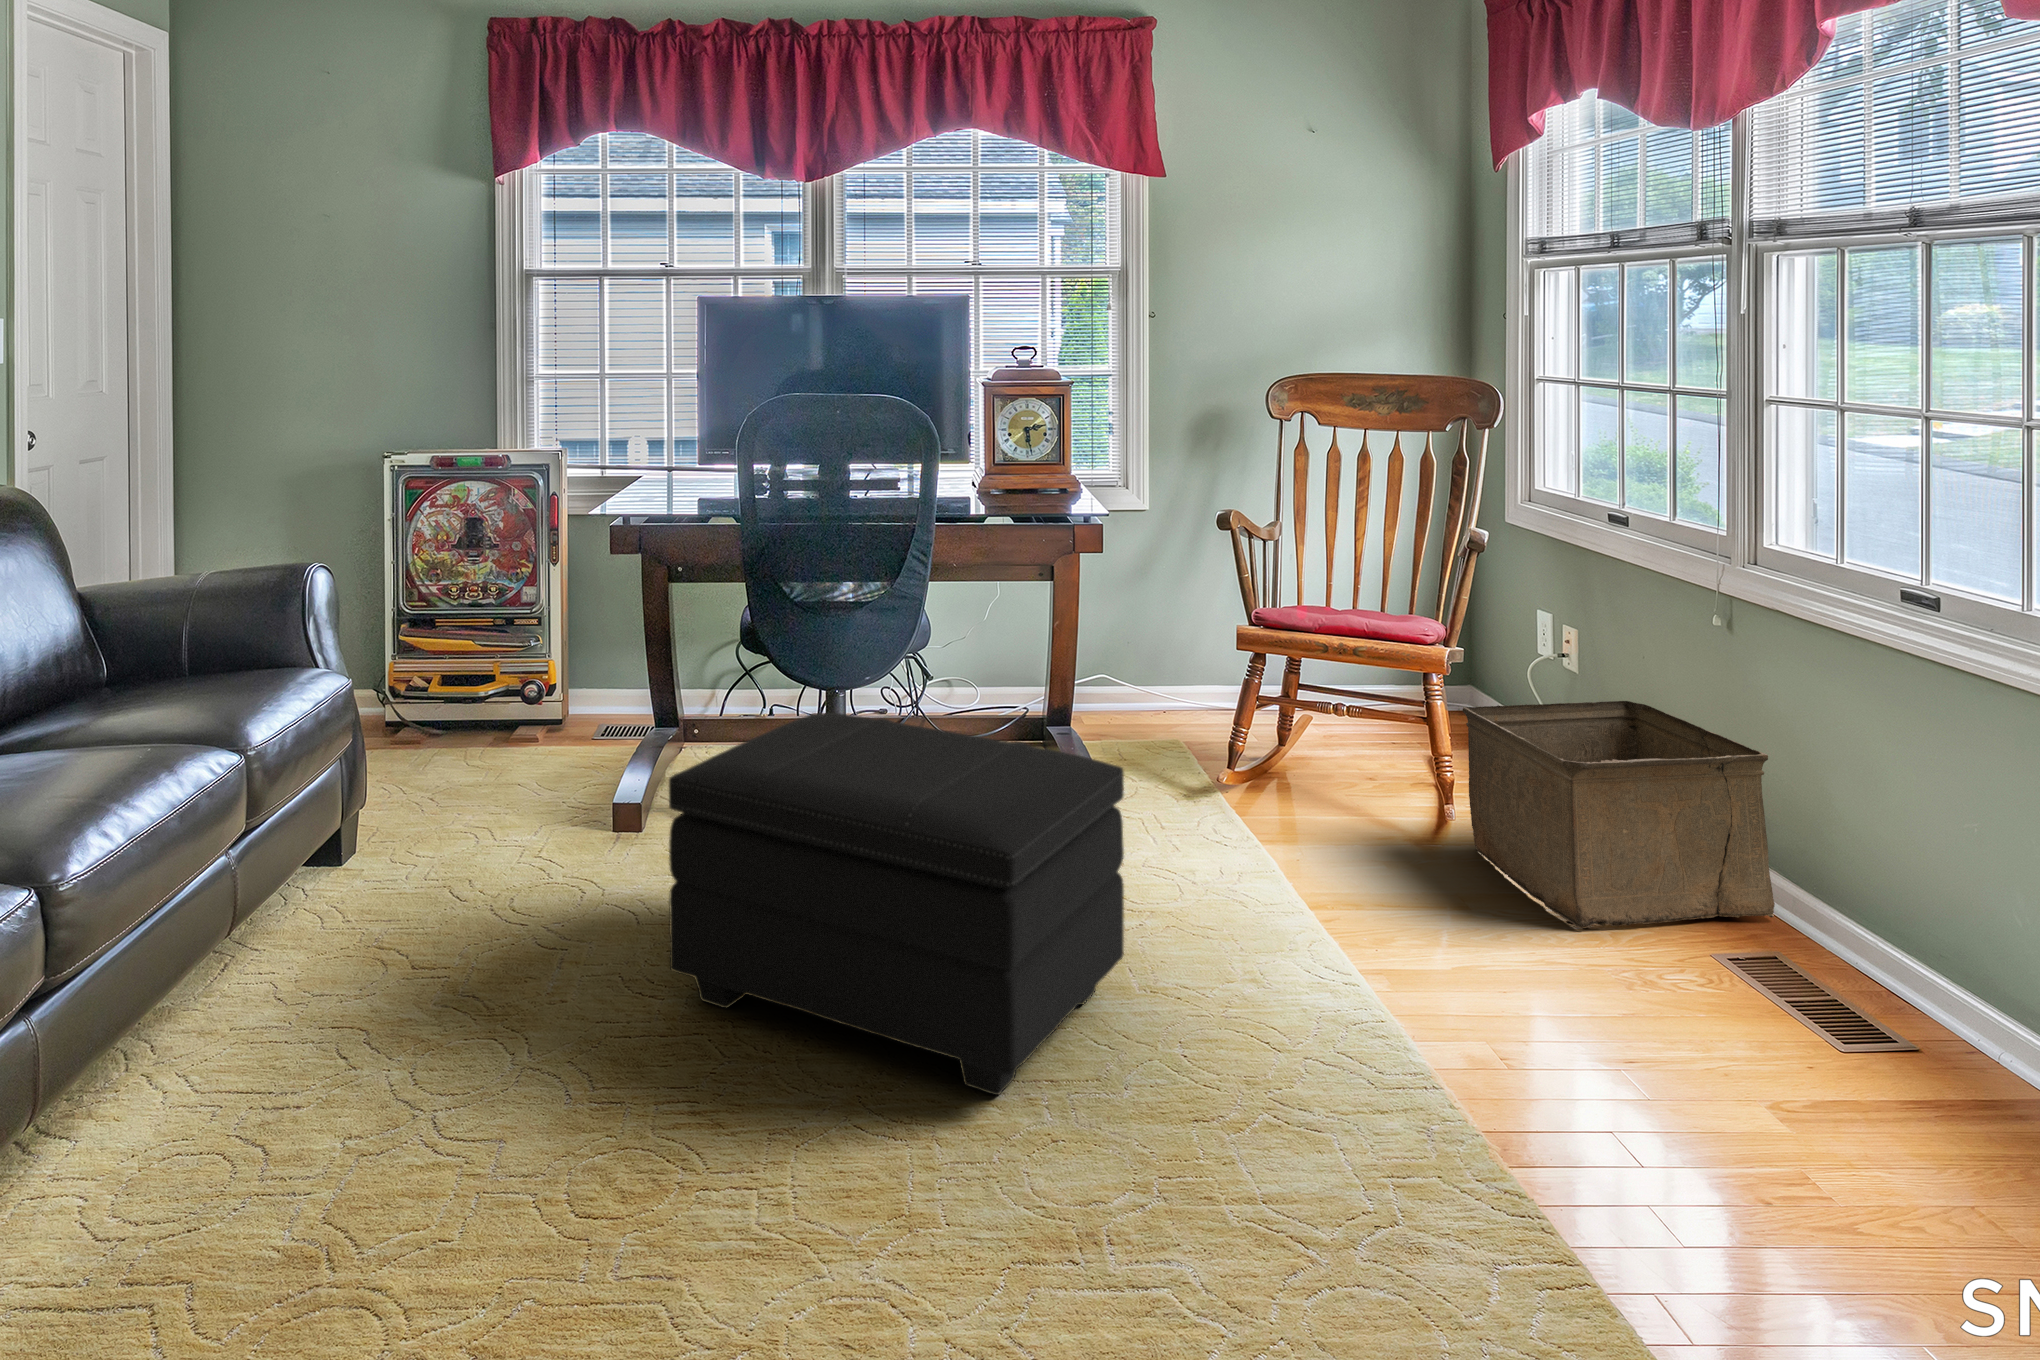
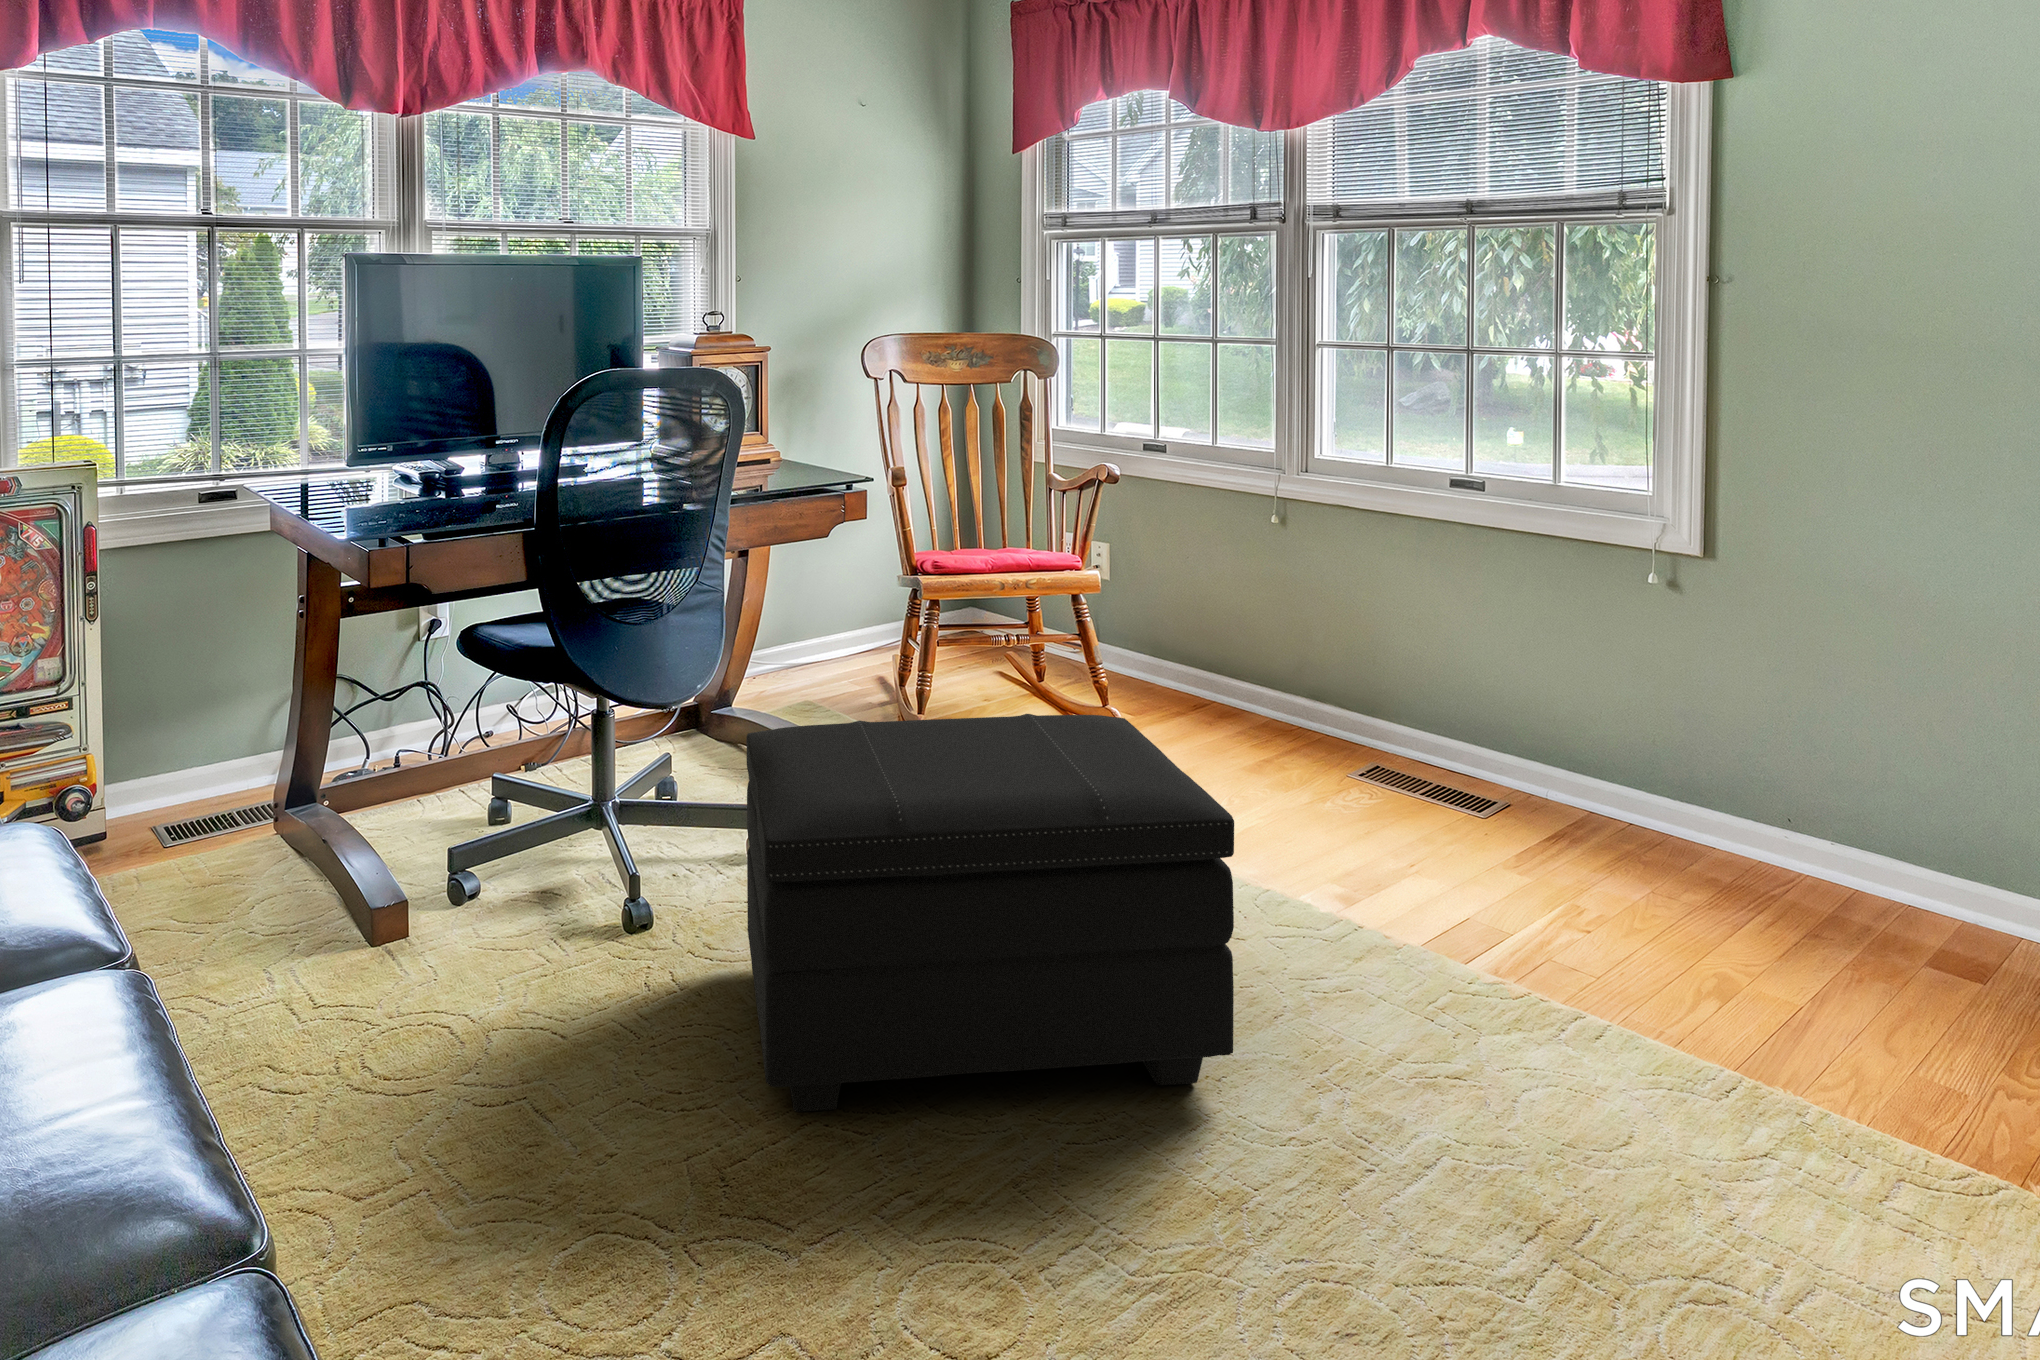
storage bin: present [1463,701,1775,928] -> none [1145,596,1379,784]

